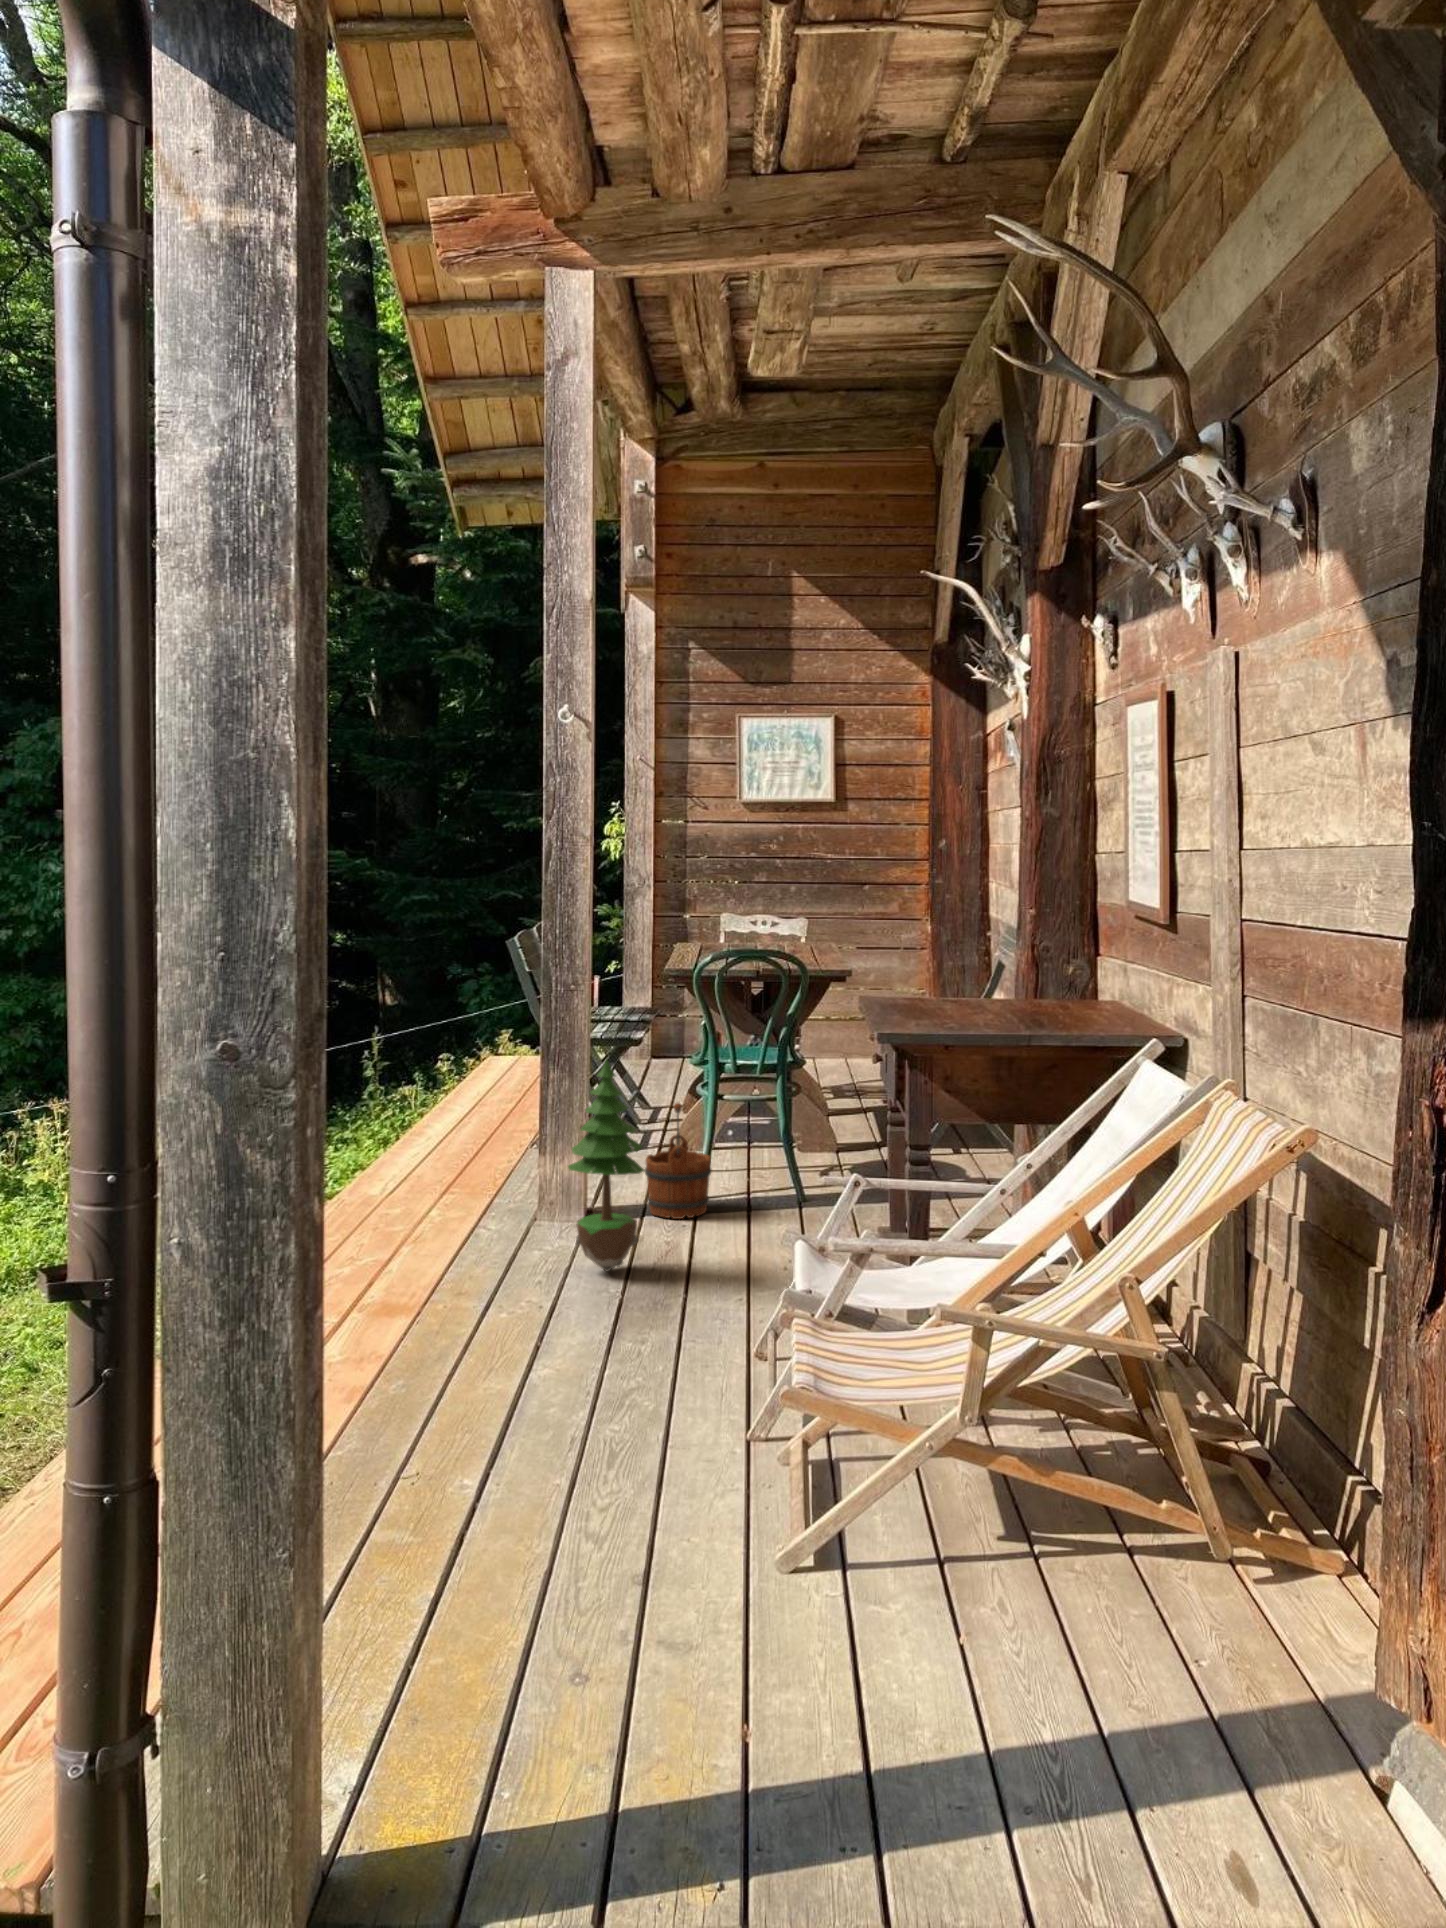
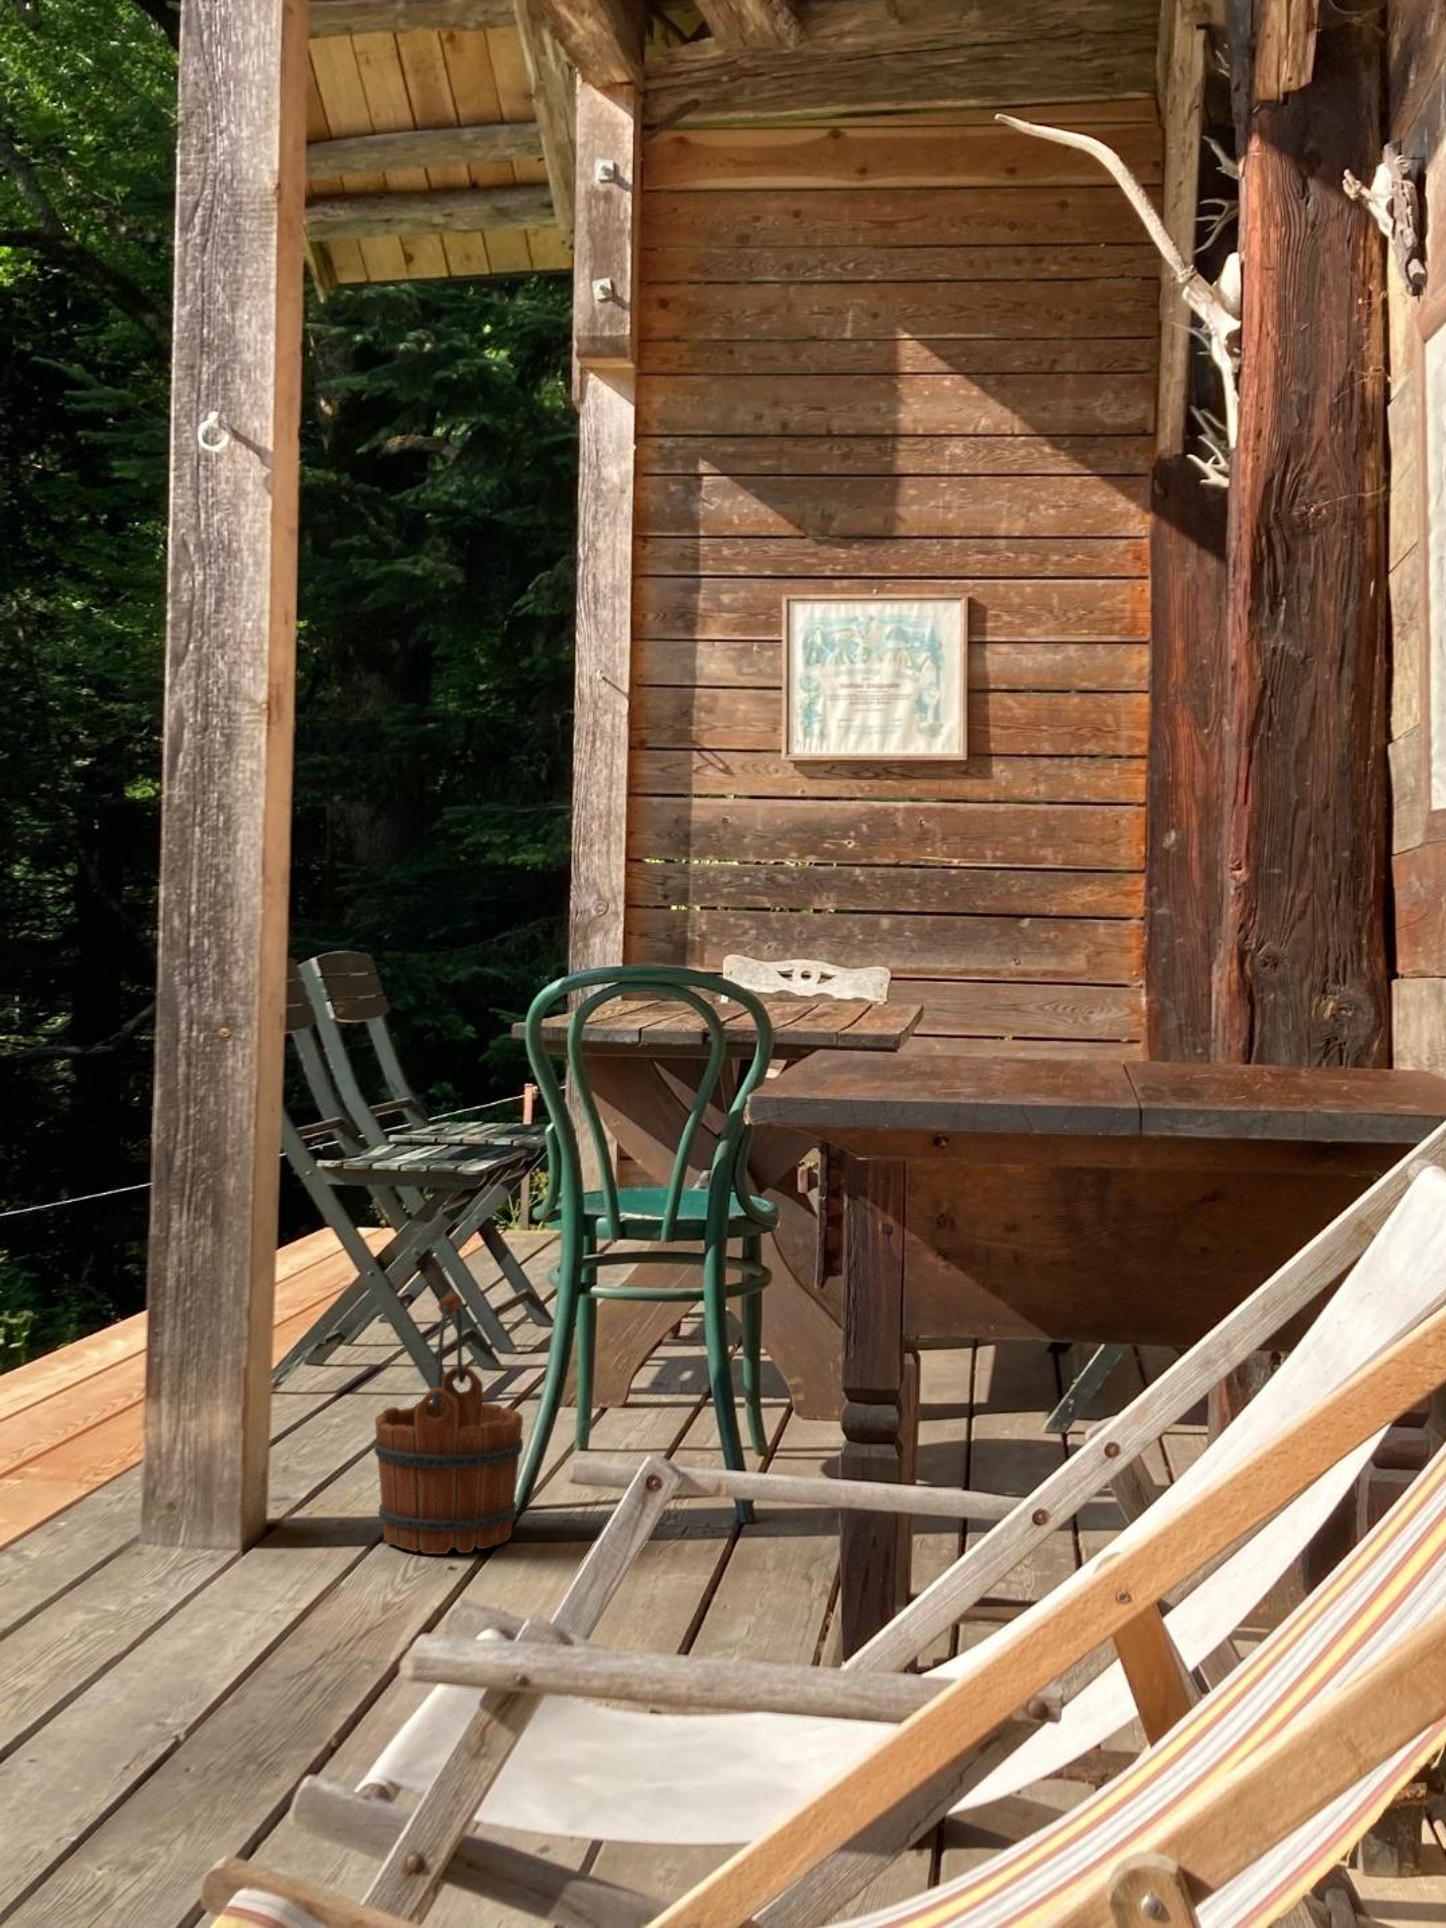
potted tree: present [568,1059,645,1271] -> none [86,1162,275,1672]

